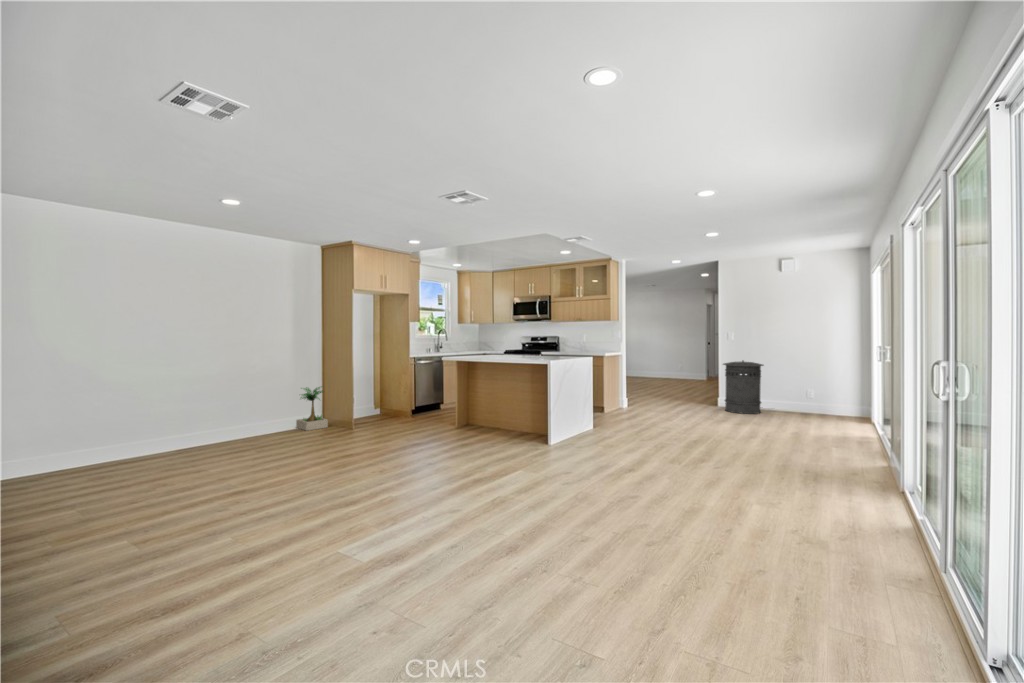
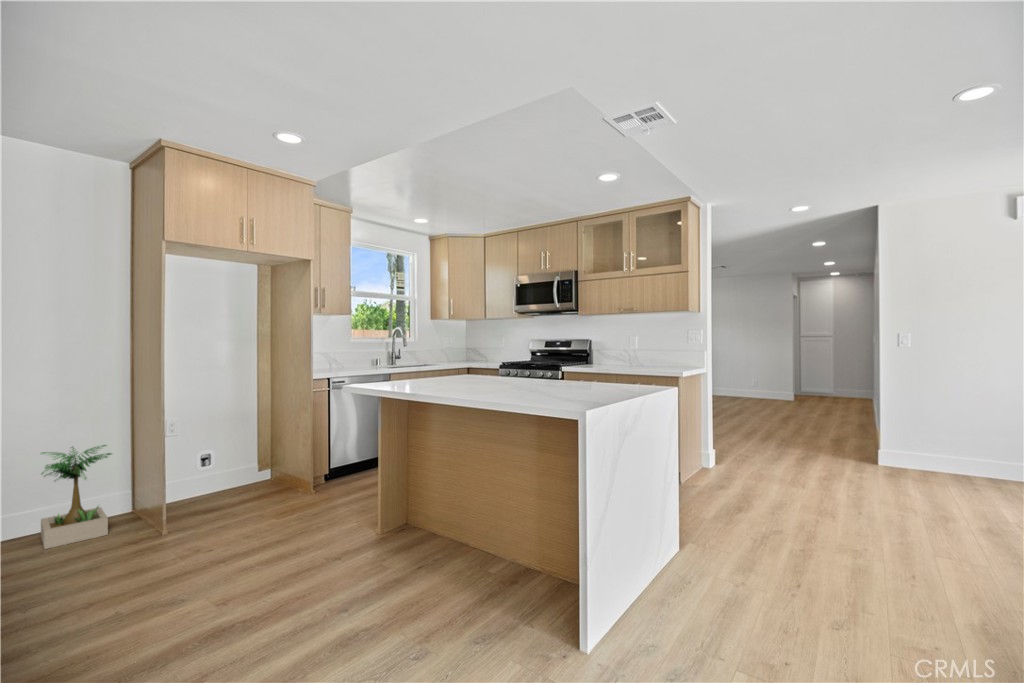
trash can: present [723,361,764,414] -> none [902,384,998,490]

